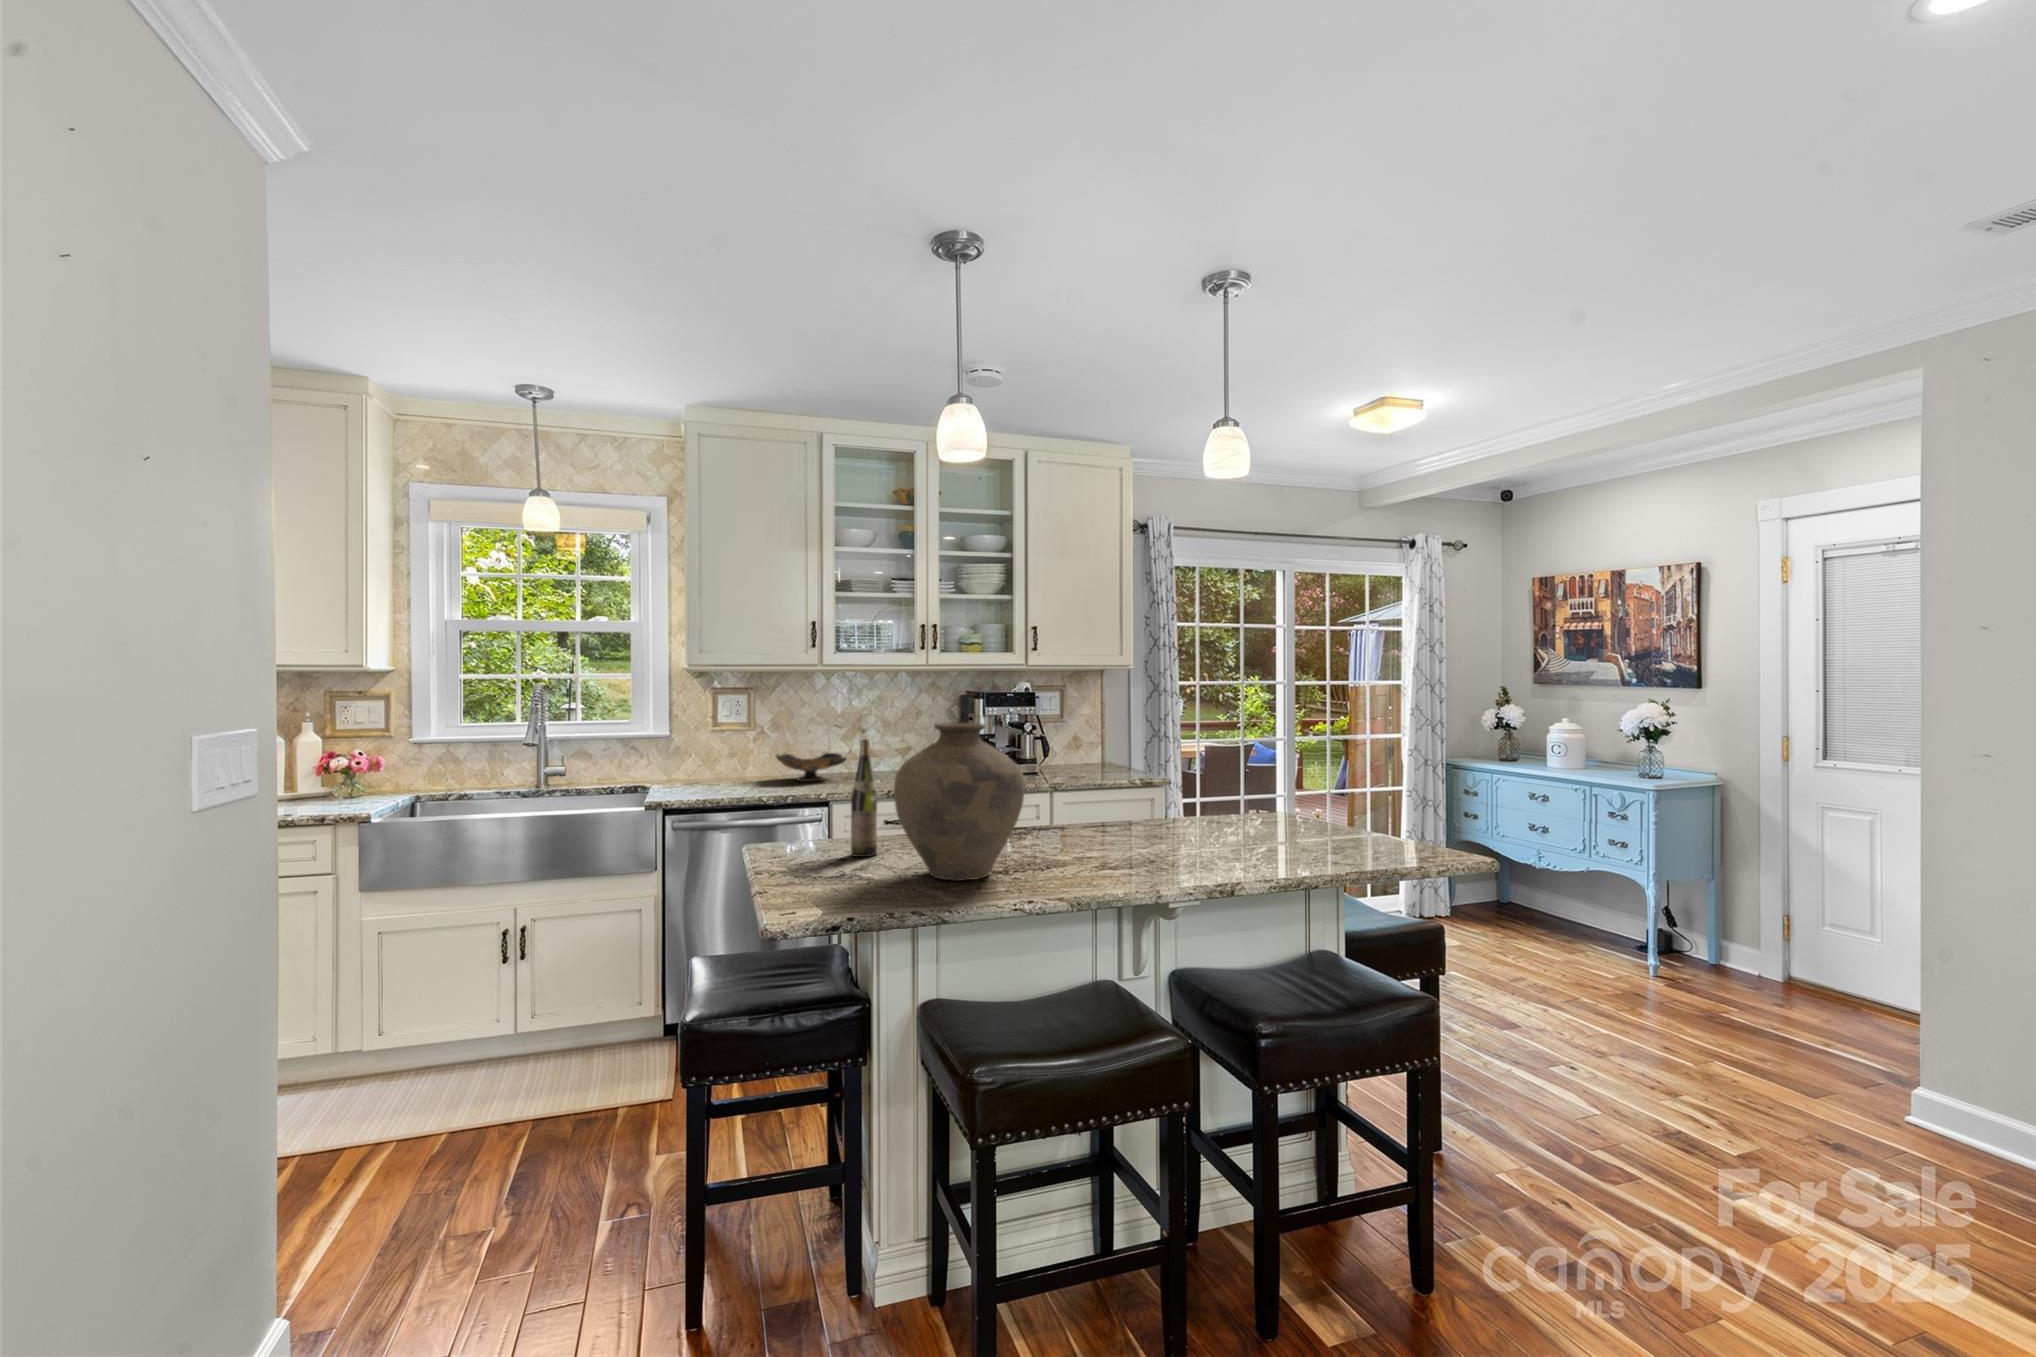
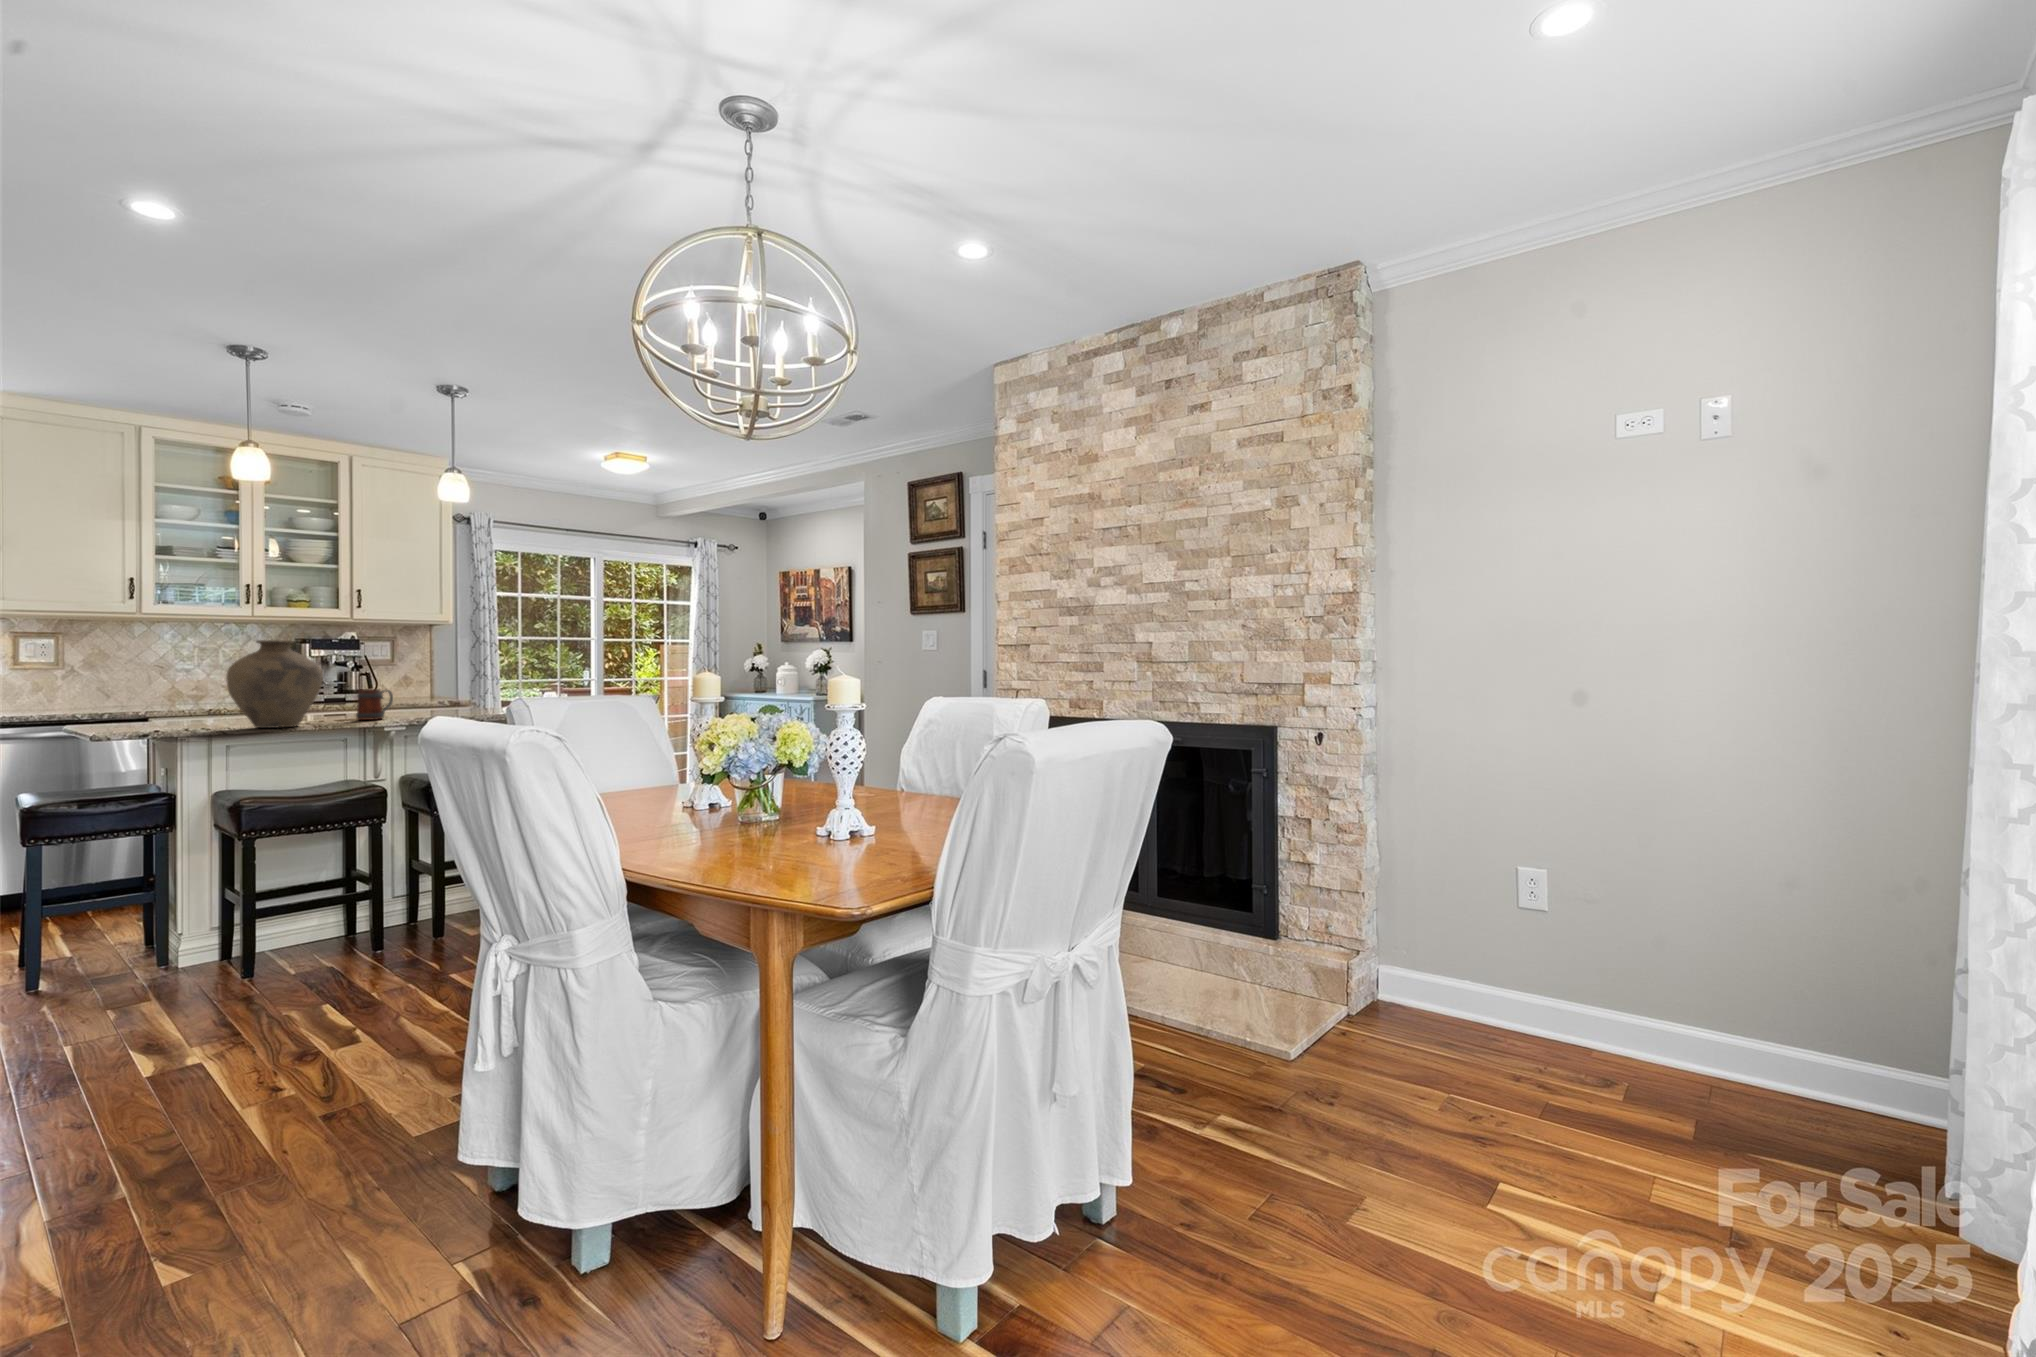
wine bottle: present [851,738,877,857] -> none [190,654,212,727]
decorative bowl: present [776,752,847,782] -> none [87,690,170,712]
mug: none [1064,799,1115,857] -> present [356,689,393,720]

